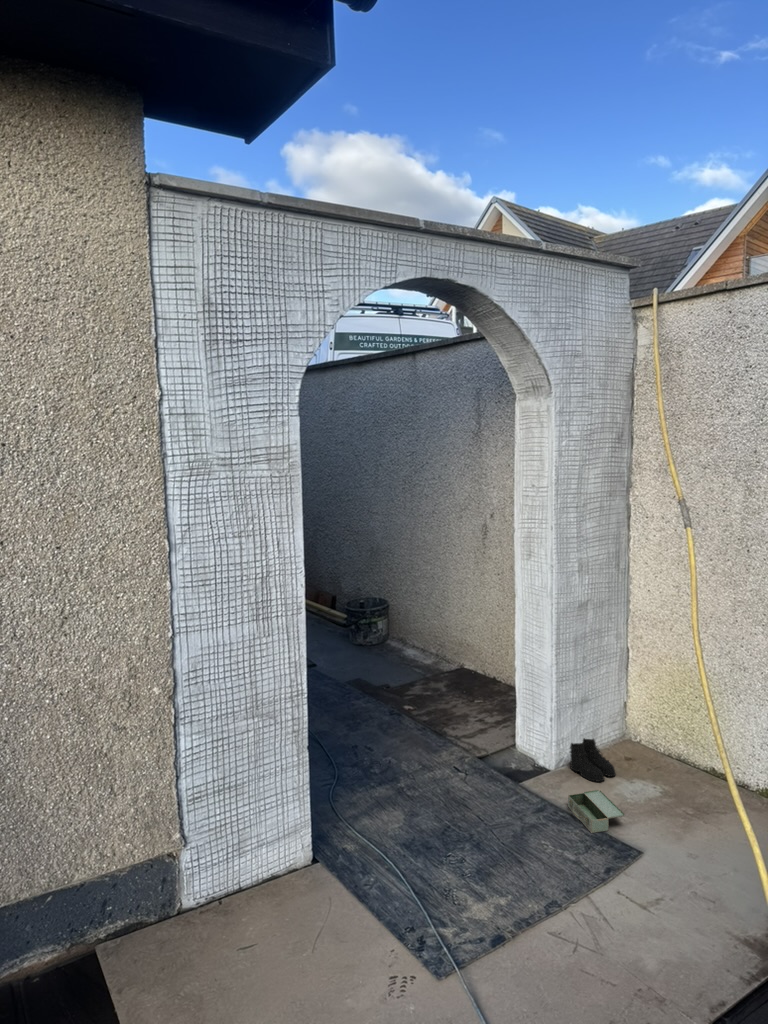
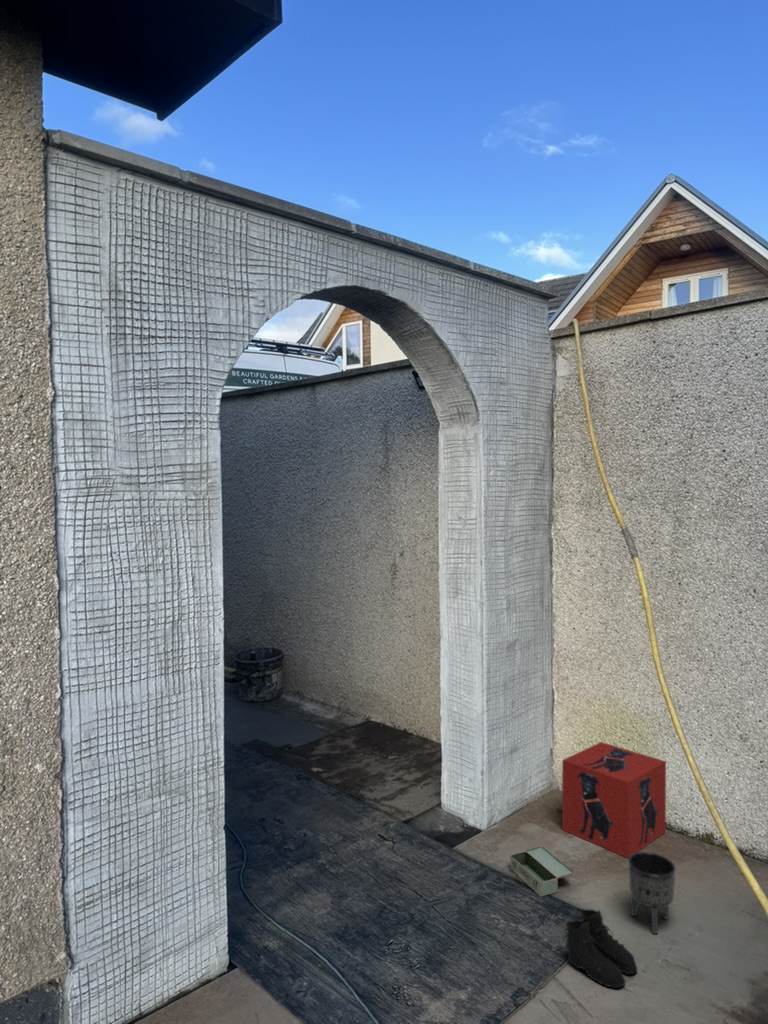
storage box: none [626,700,731,808] -> present [562,742,666,858]
boots: present [570,738,616,782] -> present [566,909,637,988]
planter: none [672,801,717,875] -> present [628,852,676,934]

